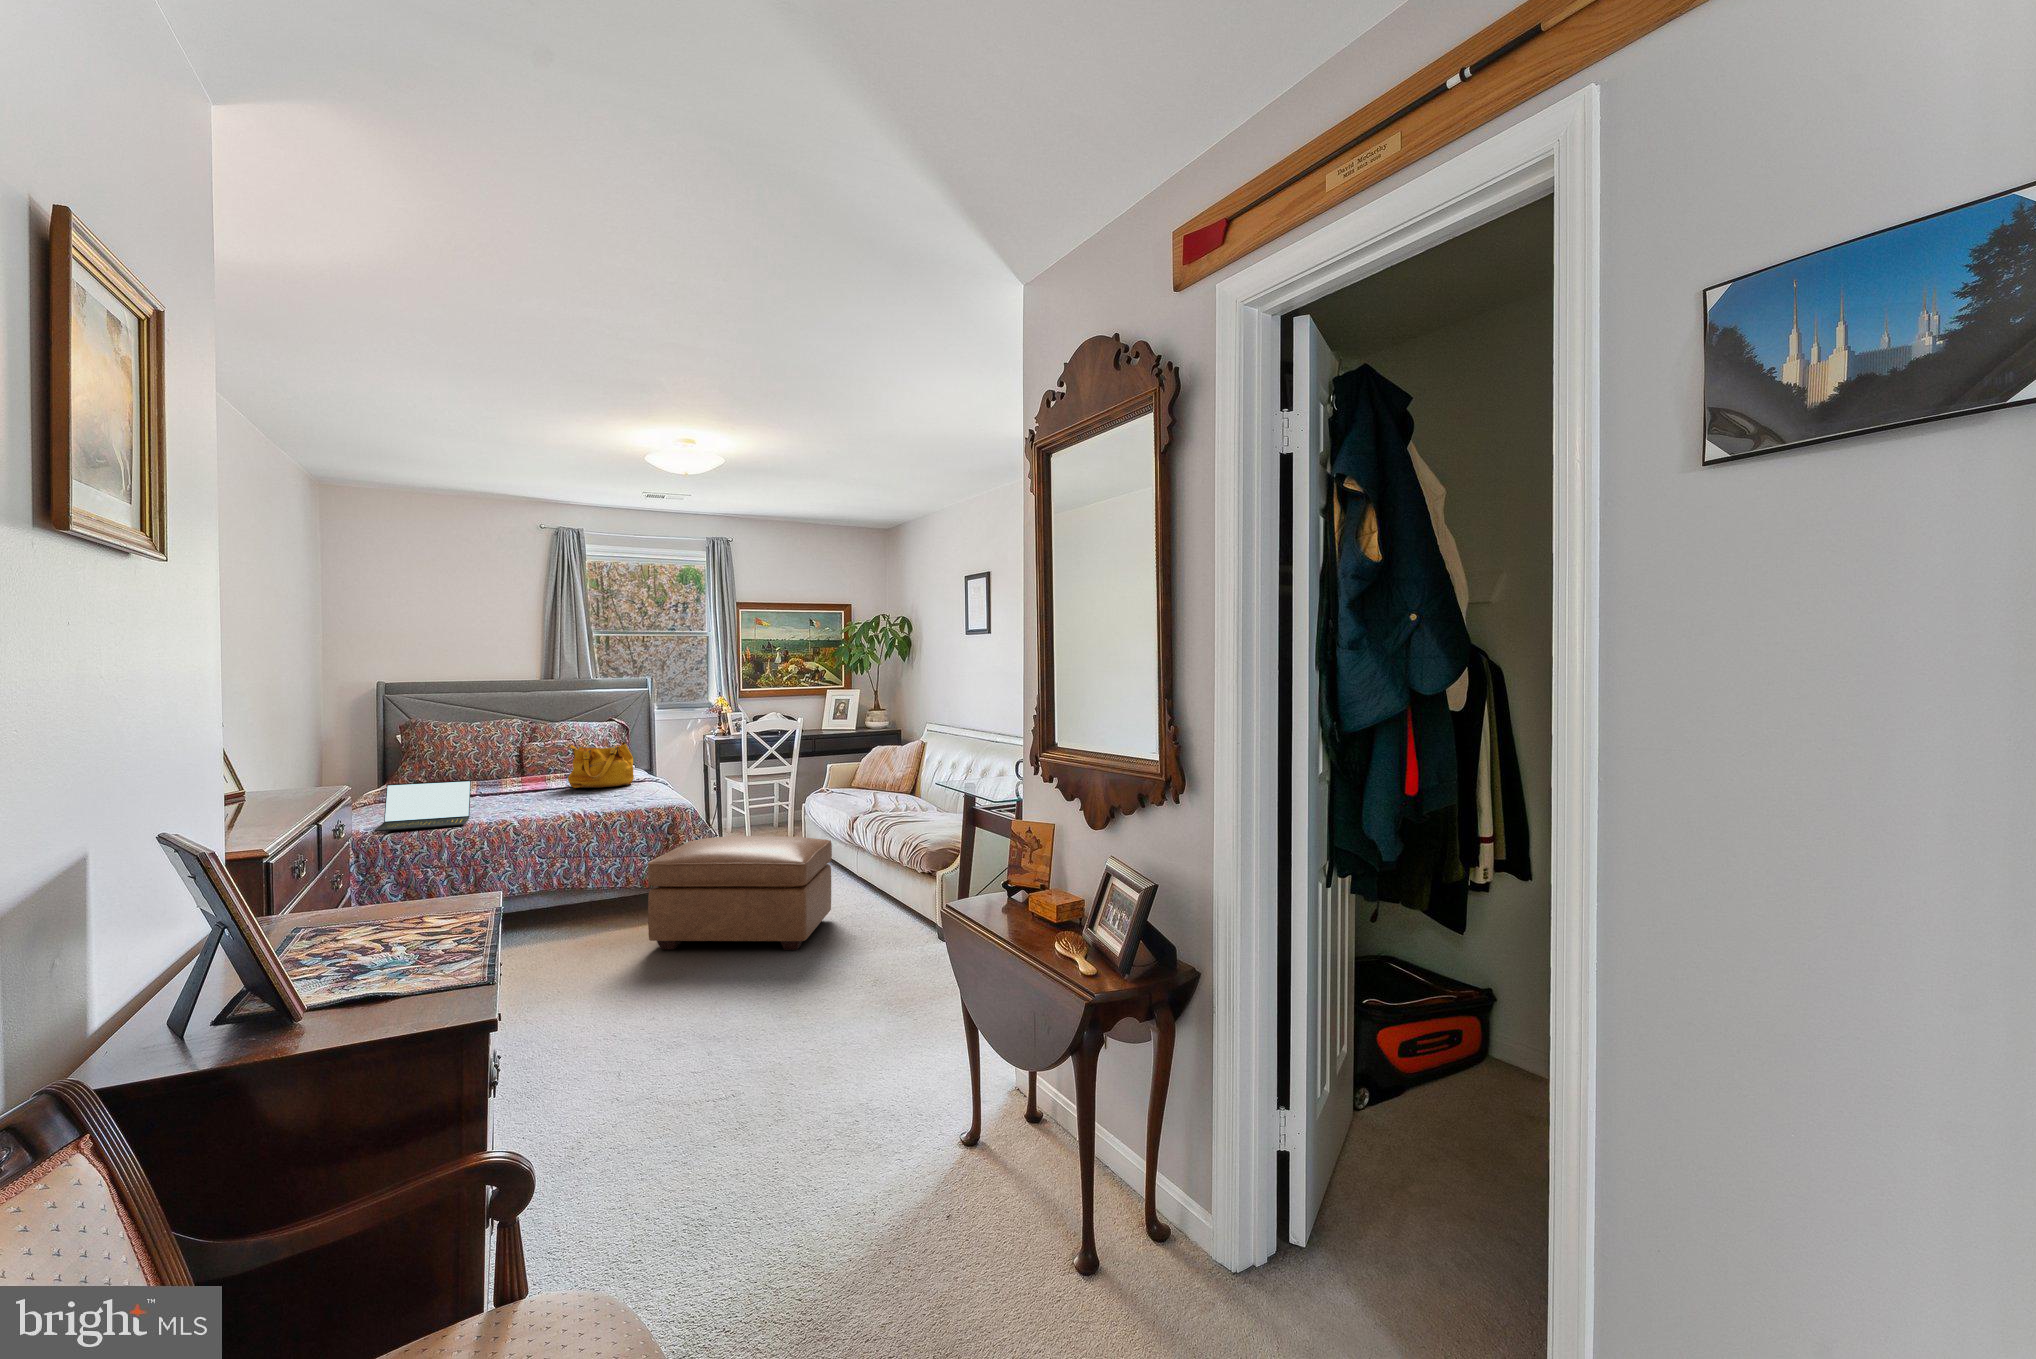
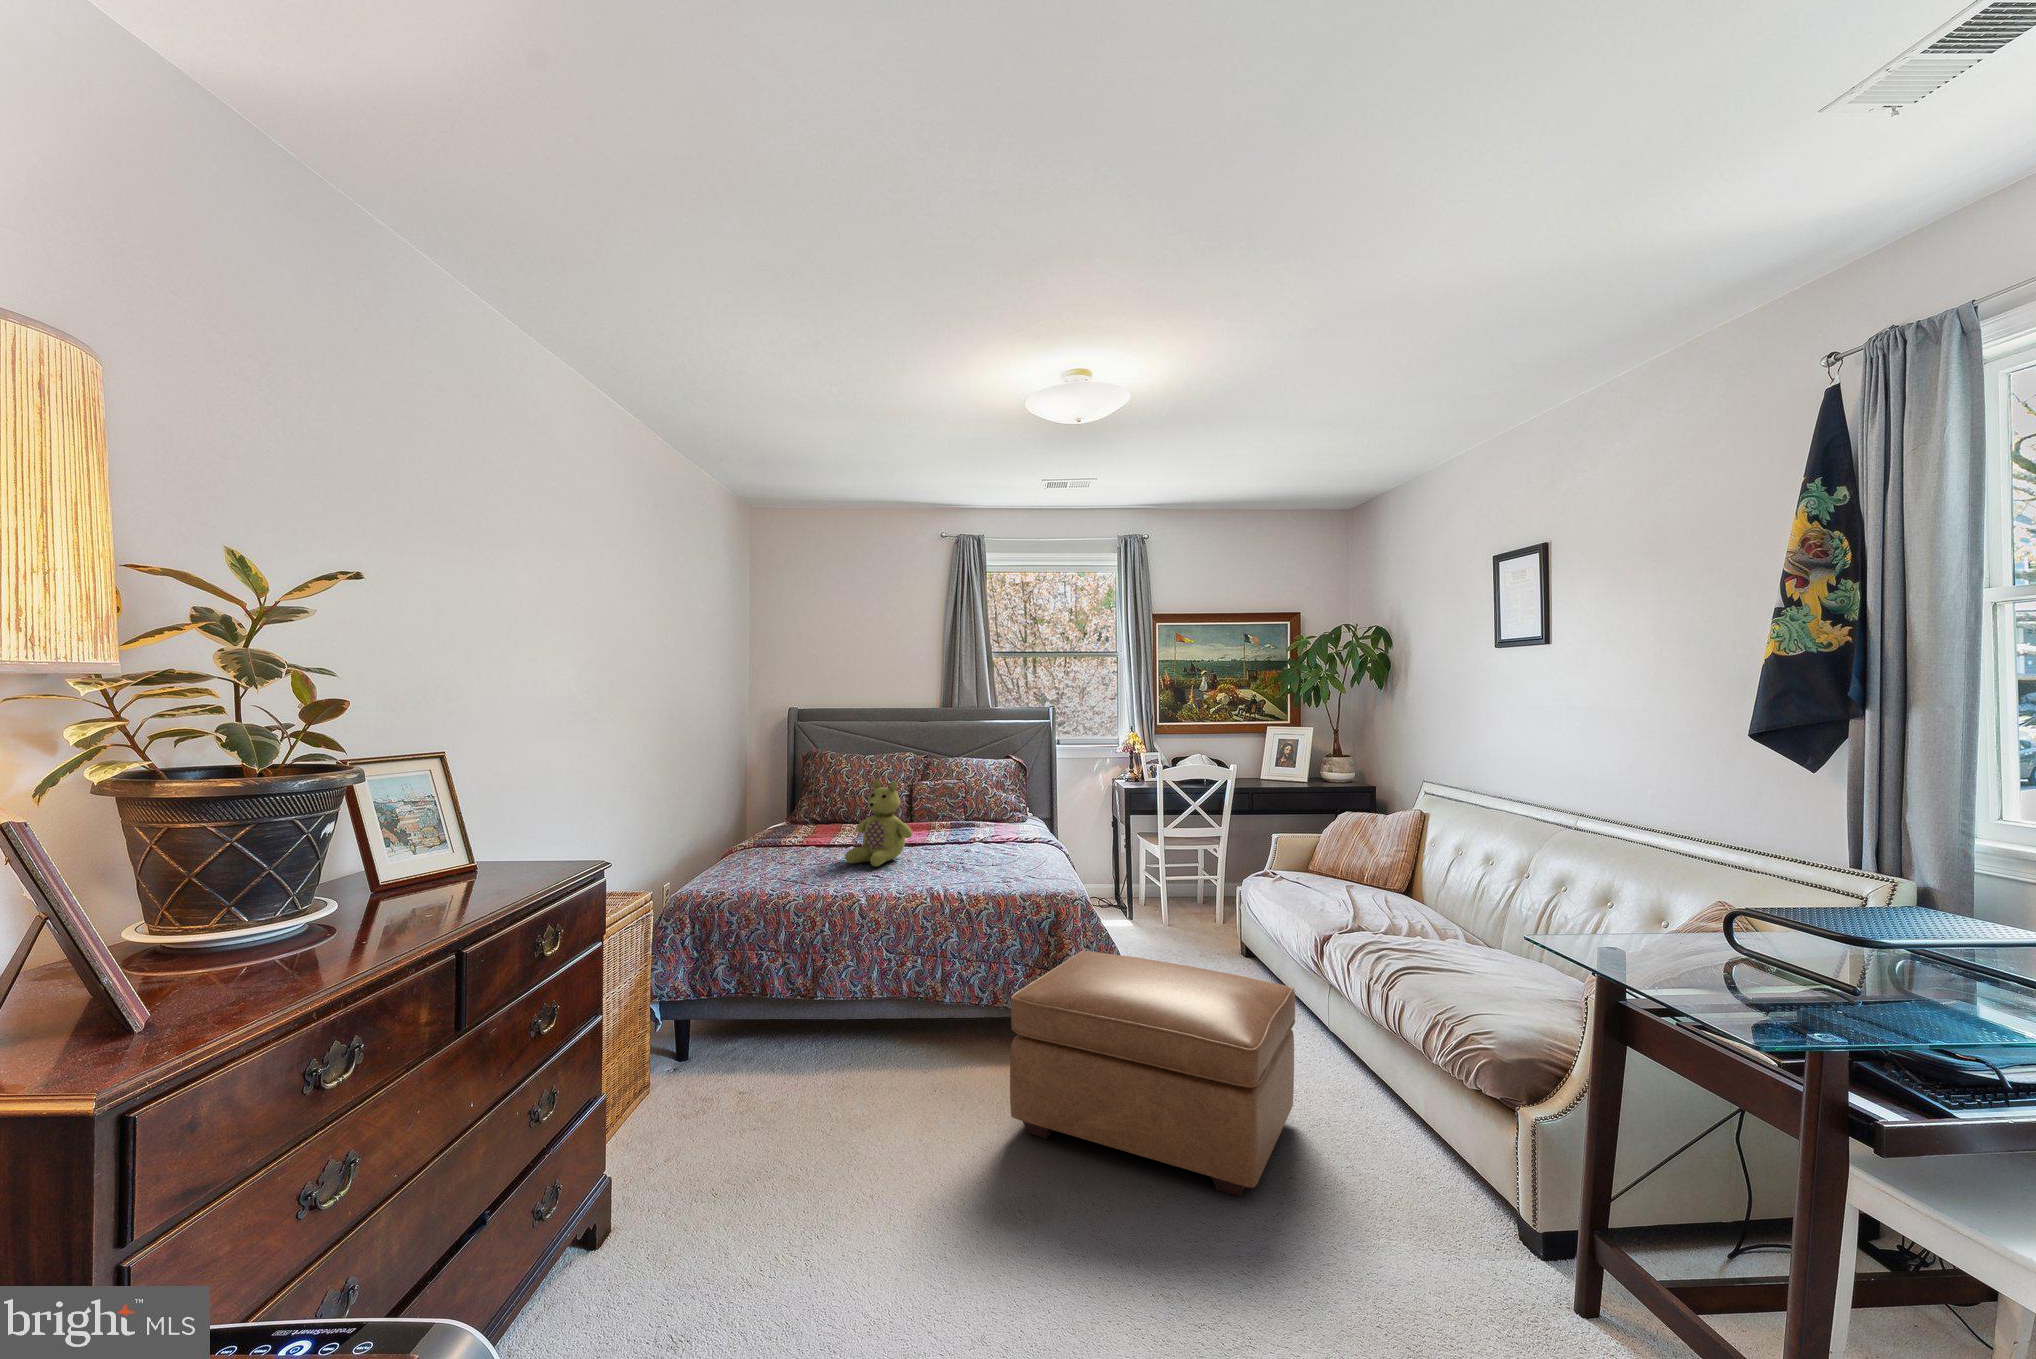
stuffed bear: none [483,737,543,804] -> present [845,780,912,867]
handbag: present [568,740,634,788] -> none [945,788,1021,849]
laptop: present [374,780,471,831] -> none [713,833,826,897]

